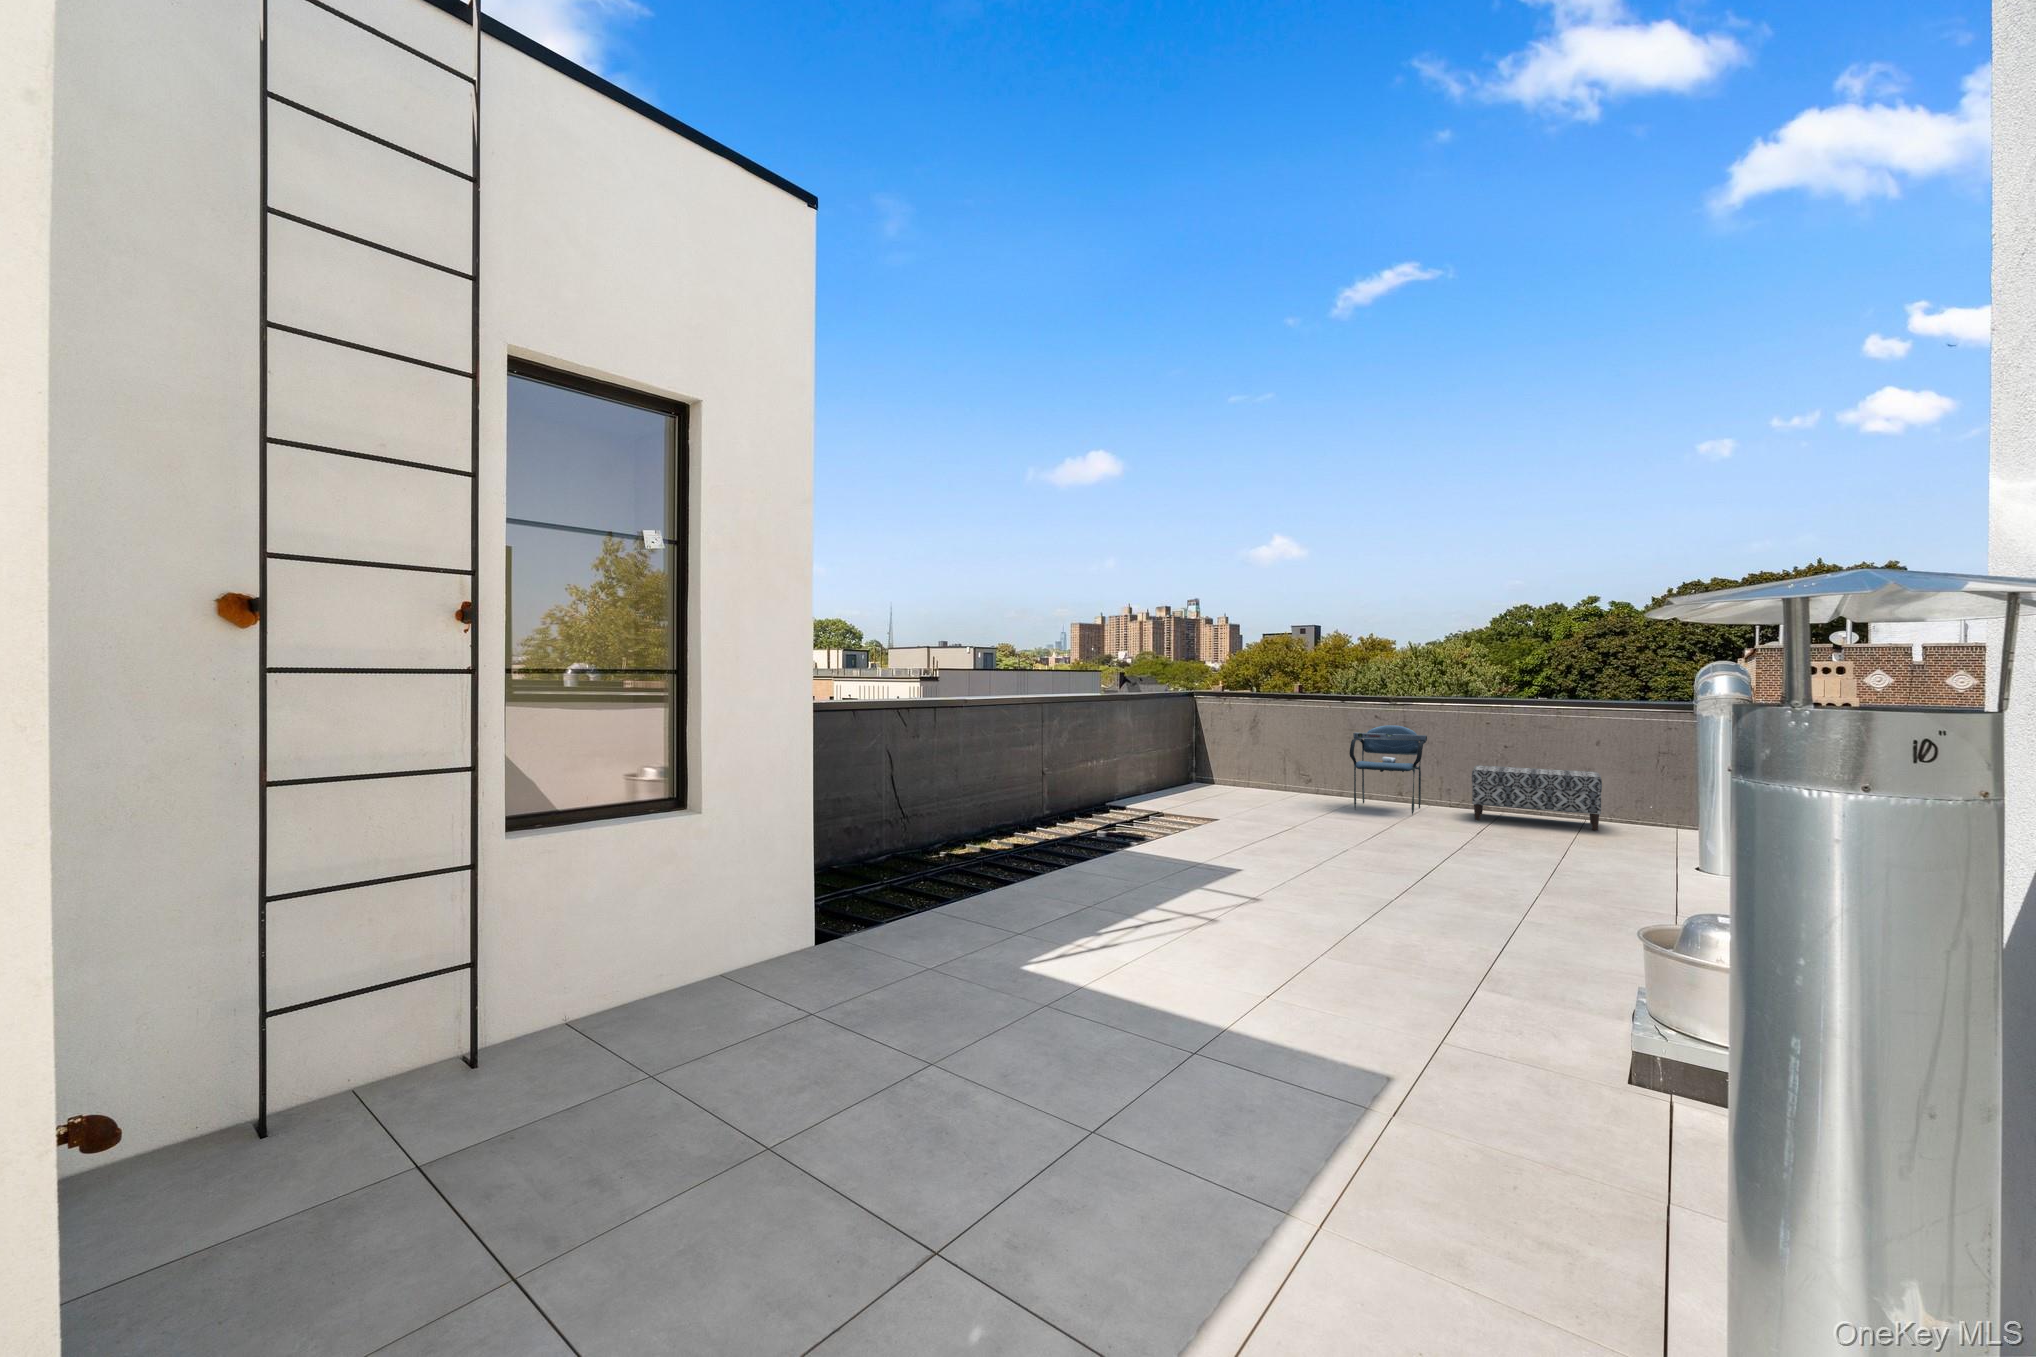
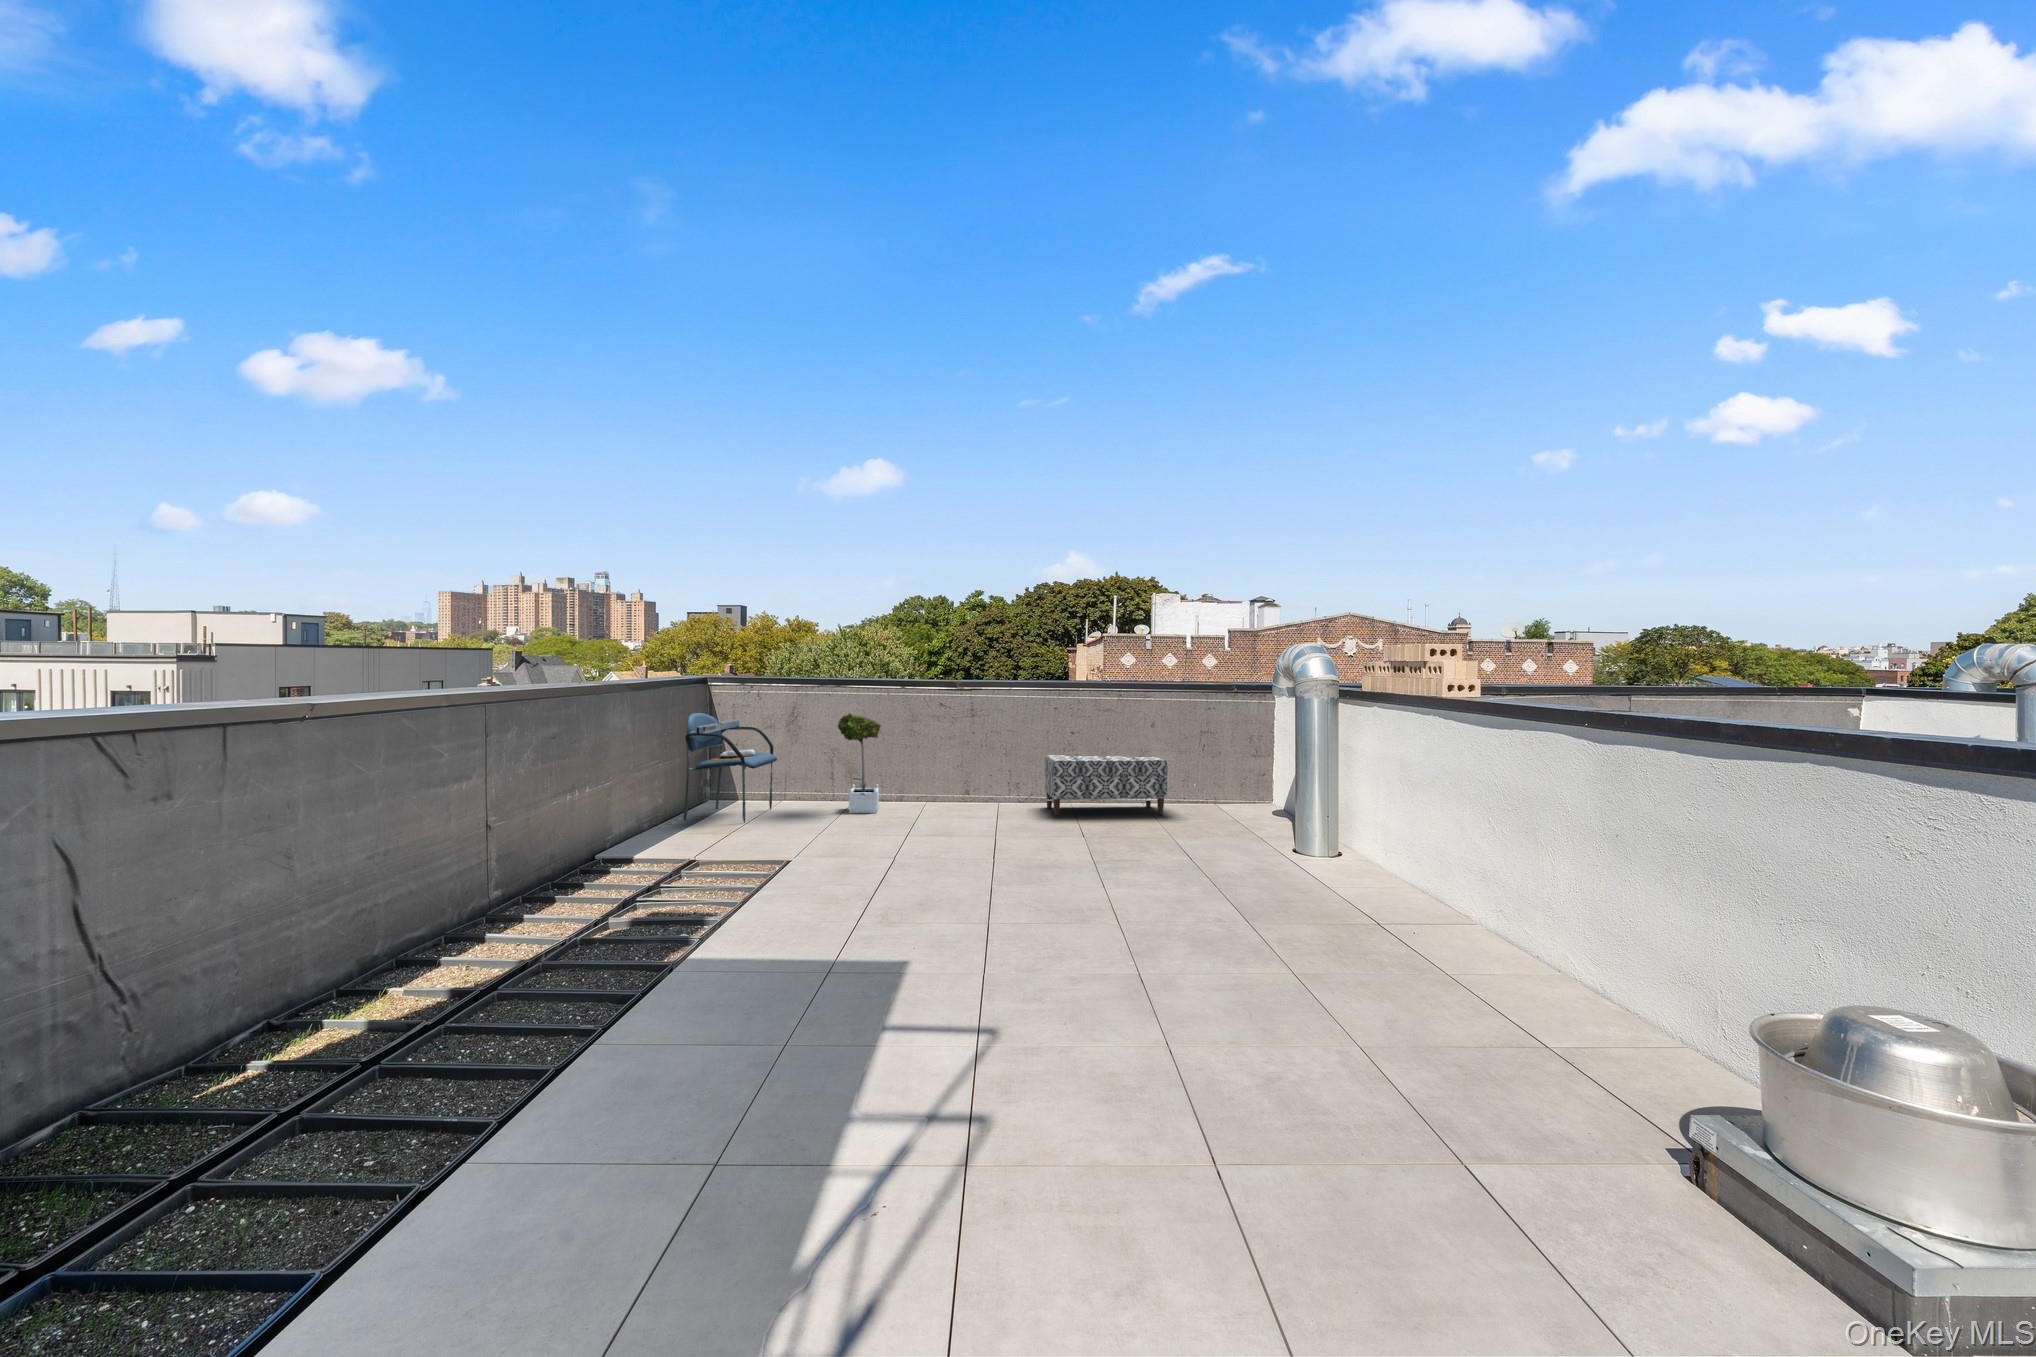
potted tree: none [1287,722,1322,802] -> present [838,713,881,813]
chair: present [1350,725,1427,815] -> present [684,713,777,823]

